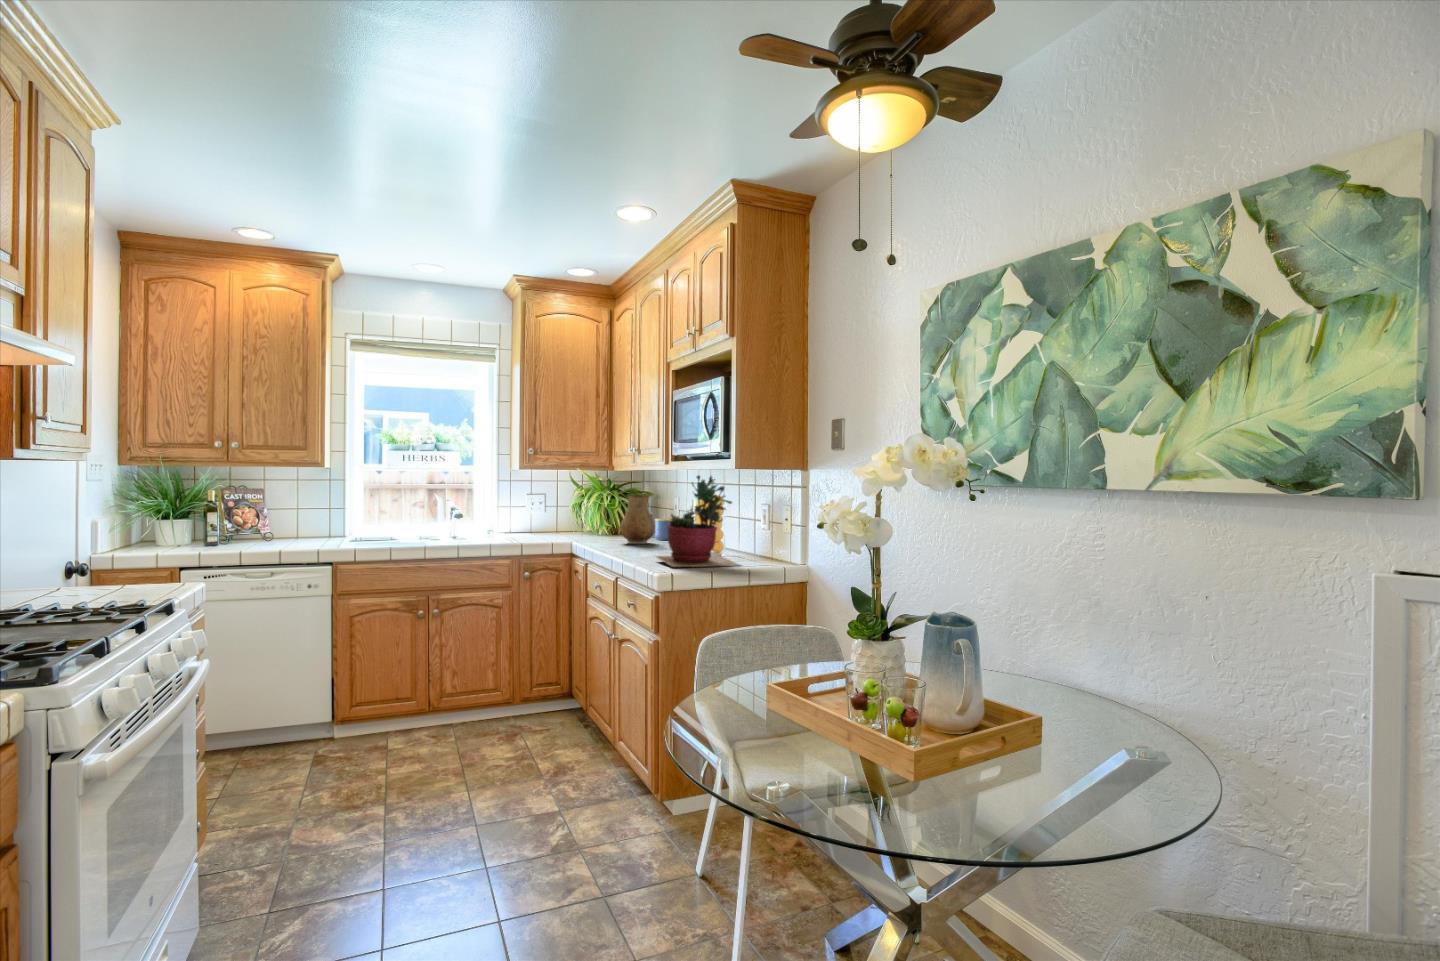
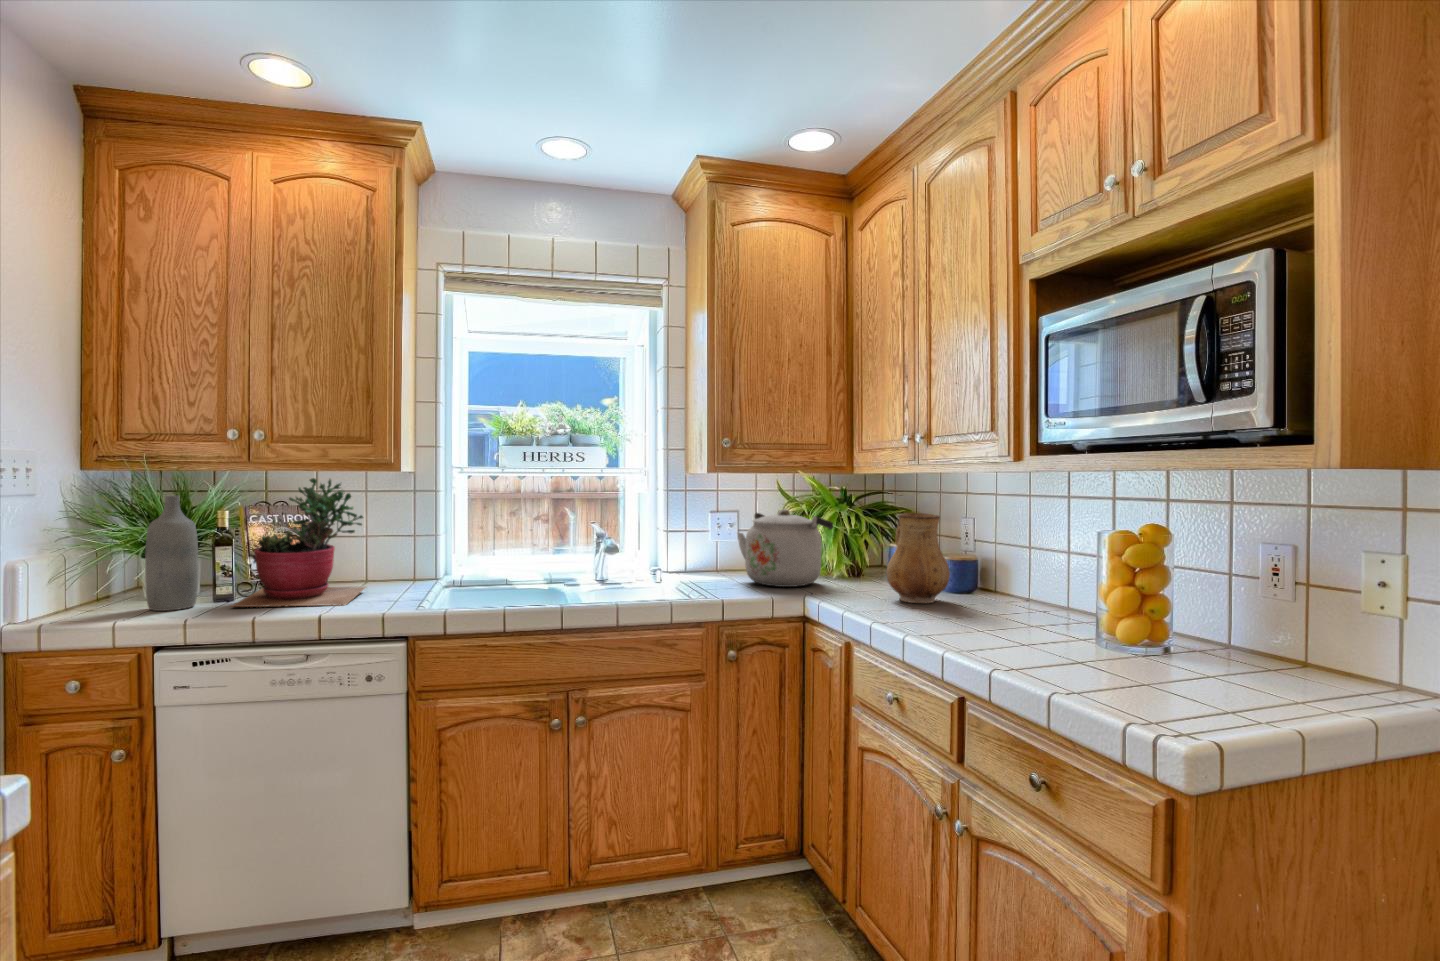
succulent plant: present [656,476,740,567] -> present [231,478,365,607]
bottle: none [166,481,197,549] -> present [145,496,198,611]
kettle: none [543,492,602,539] -> present [738,509,833,587]

